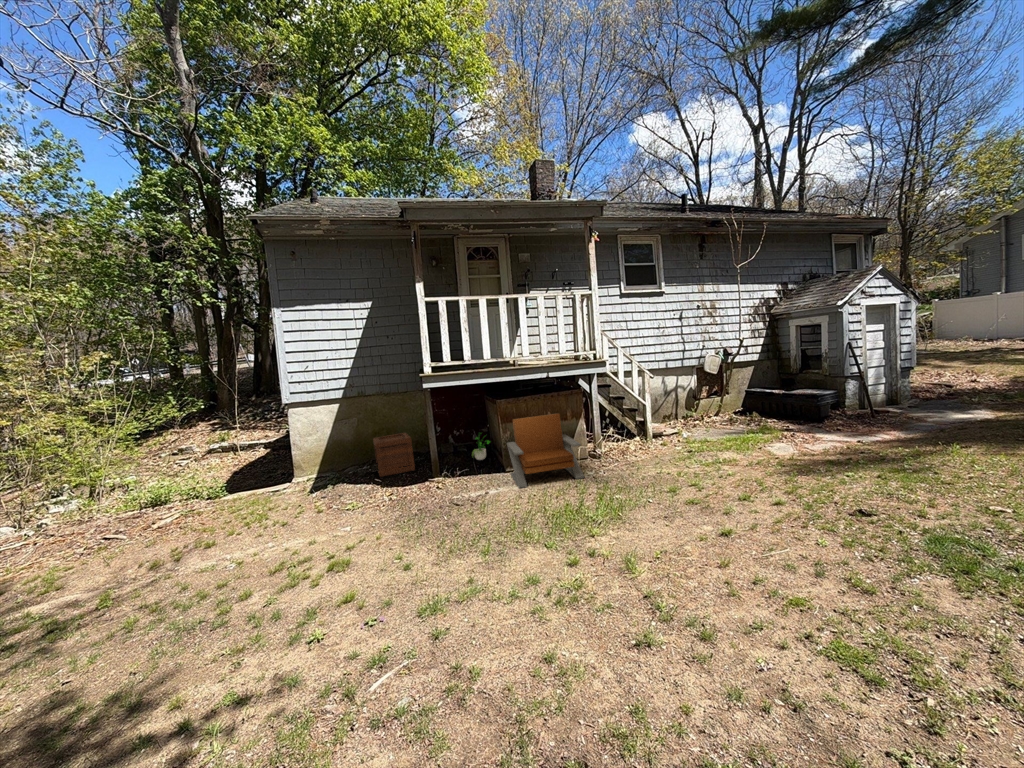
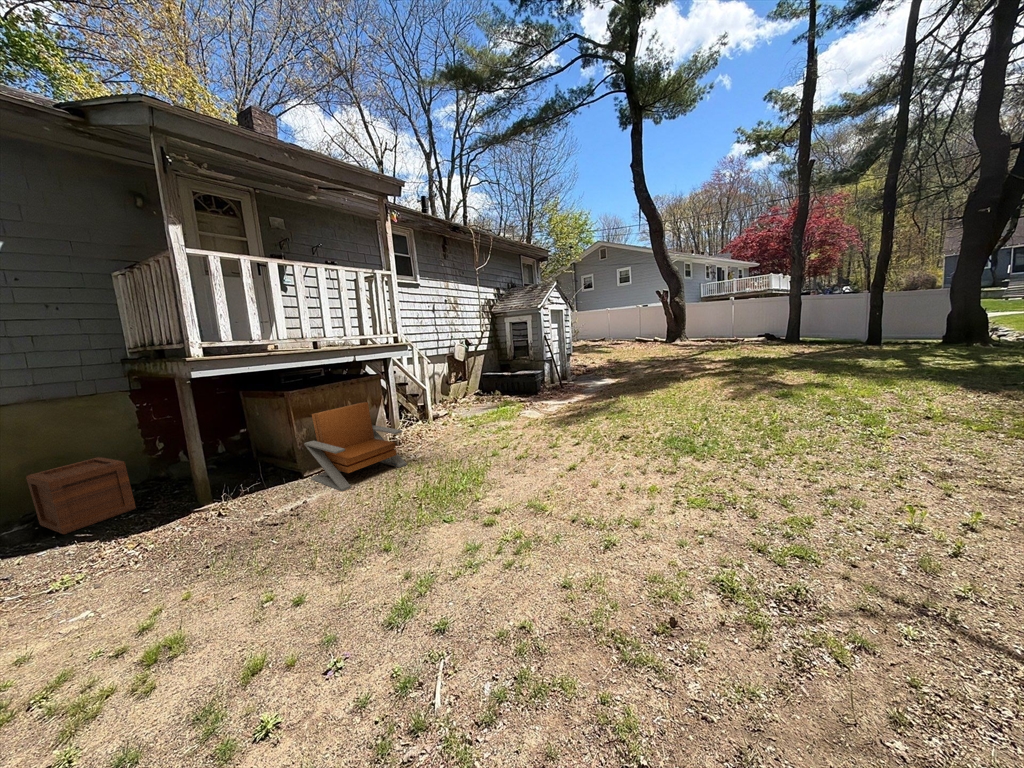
potted plant: present [472,437,490,460] -> none [231,431,263,474]

